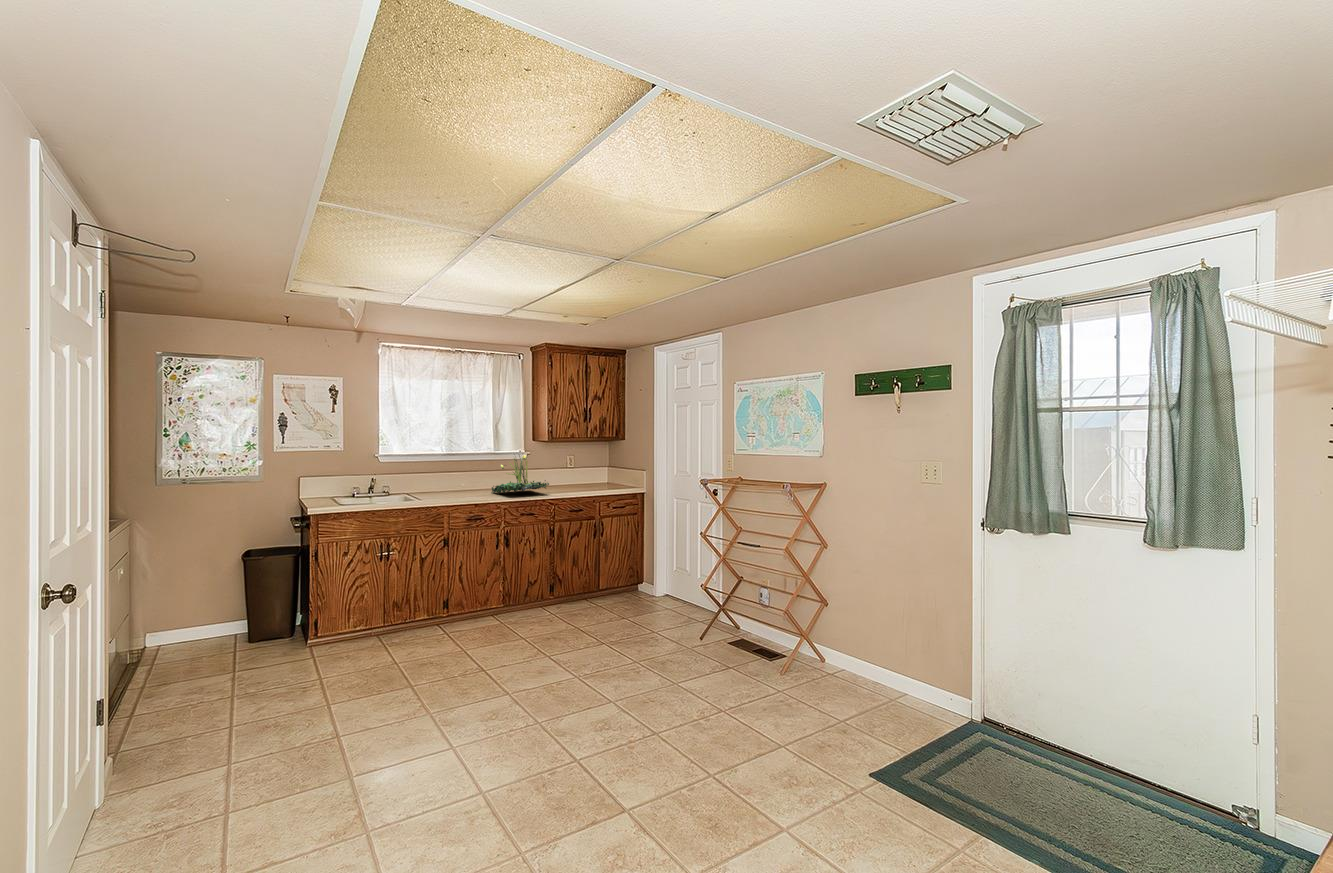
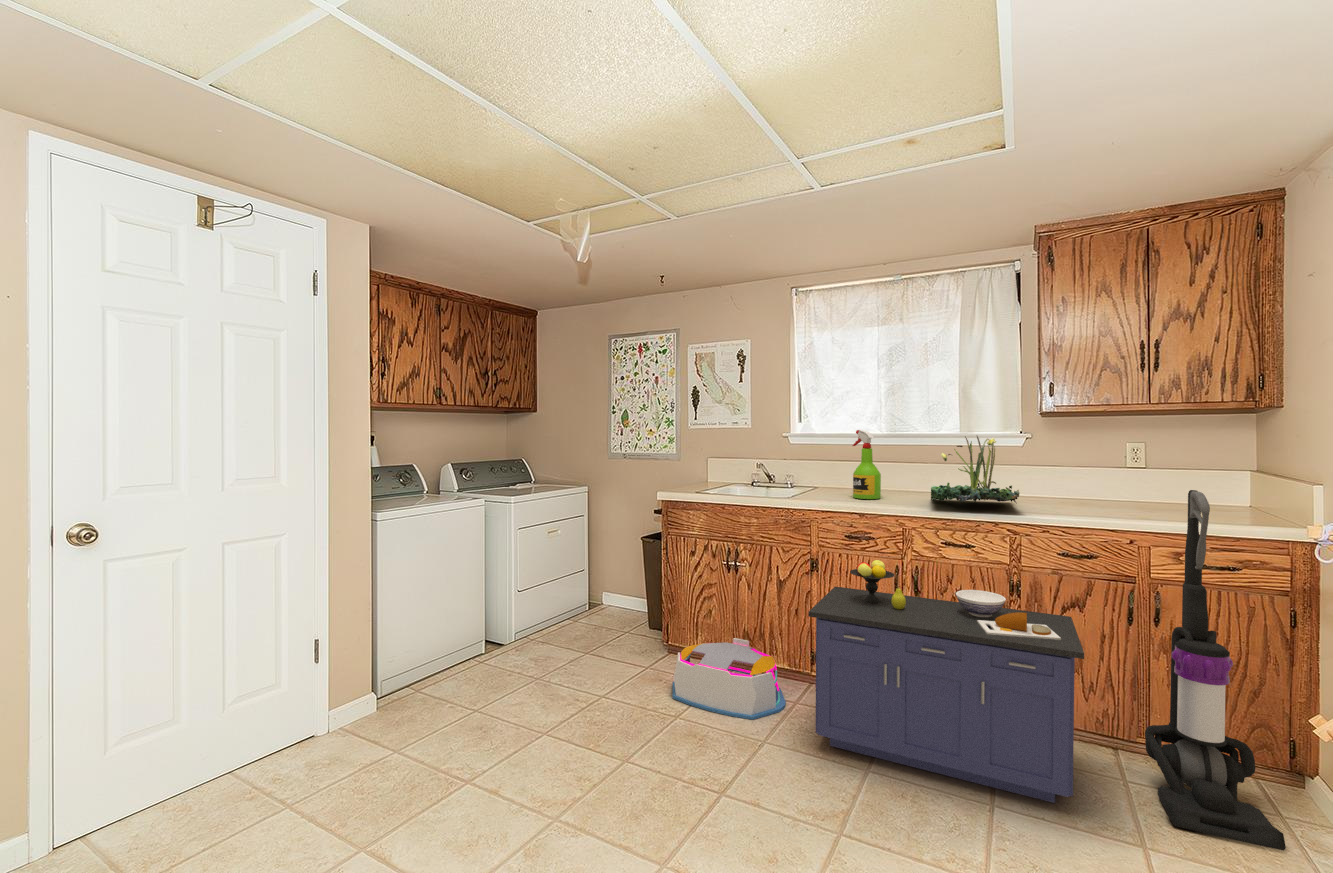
spray bottle: none [443,452,465,497] -> present [852,430,881,499]
vacuum cleaner: none [607,476,654,611] -> present [1145,490,1286,851]
storage cabinet: none [468,528,606,638] -> present [808,560,1084,803]
storage bin: none [354,606,446,658] -> present [672,638,786,720]

